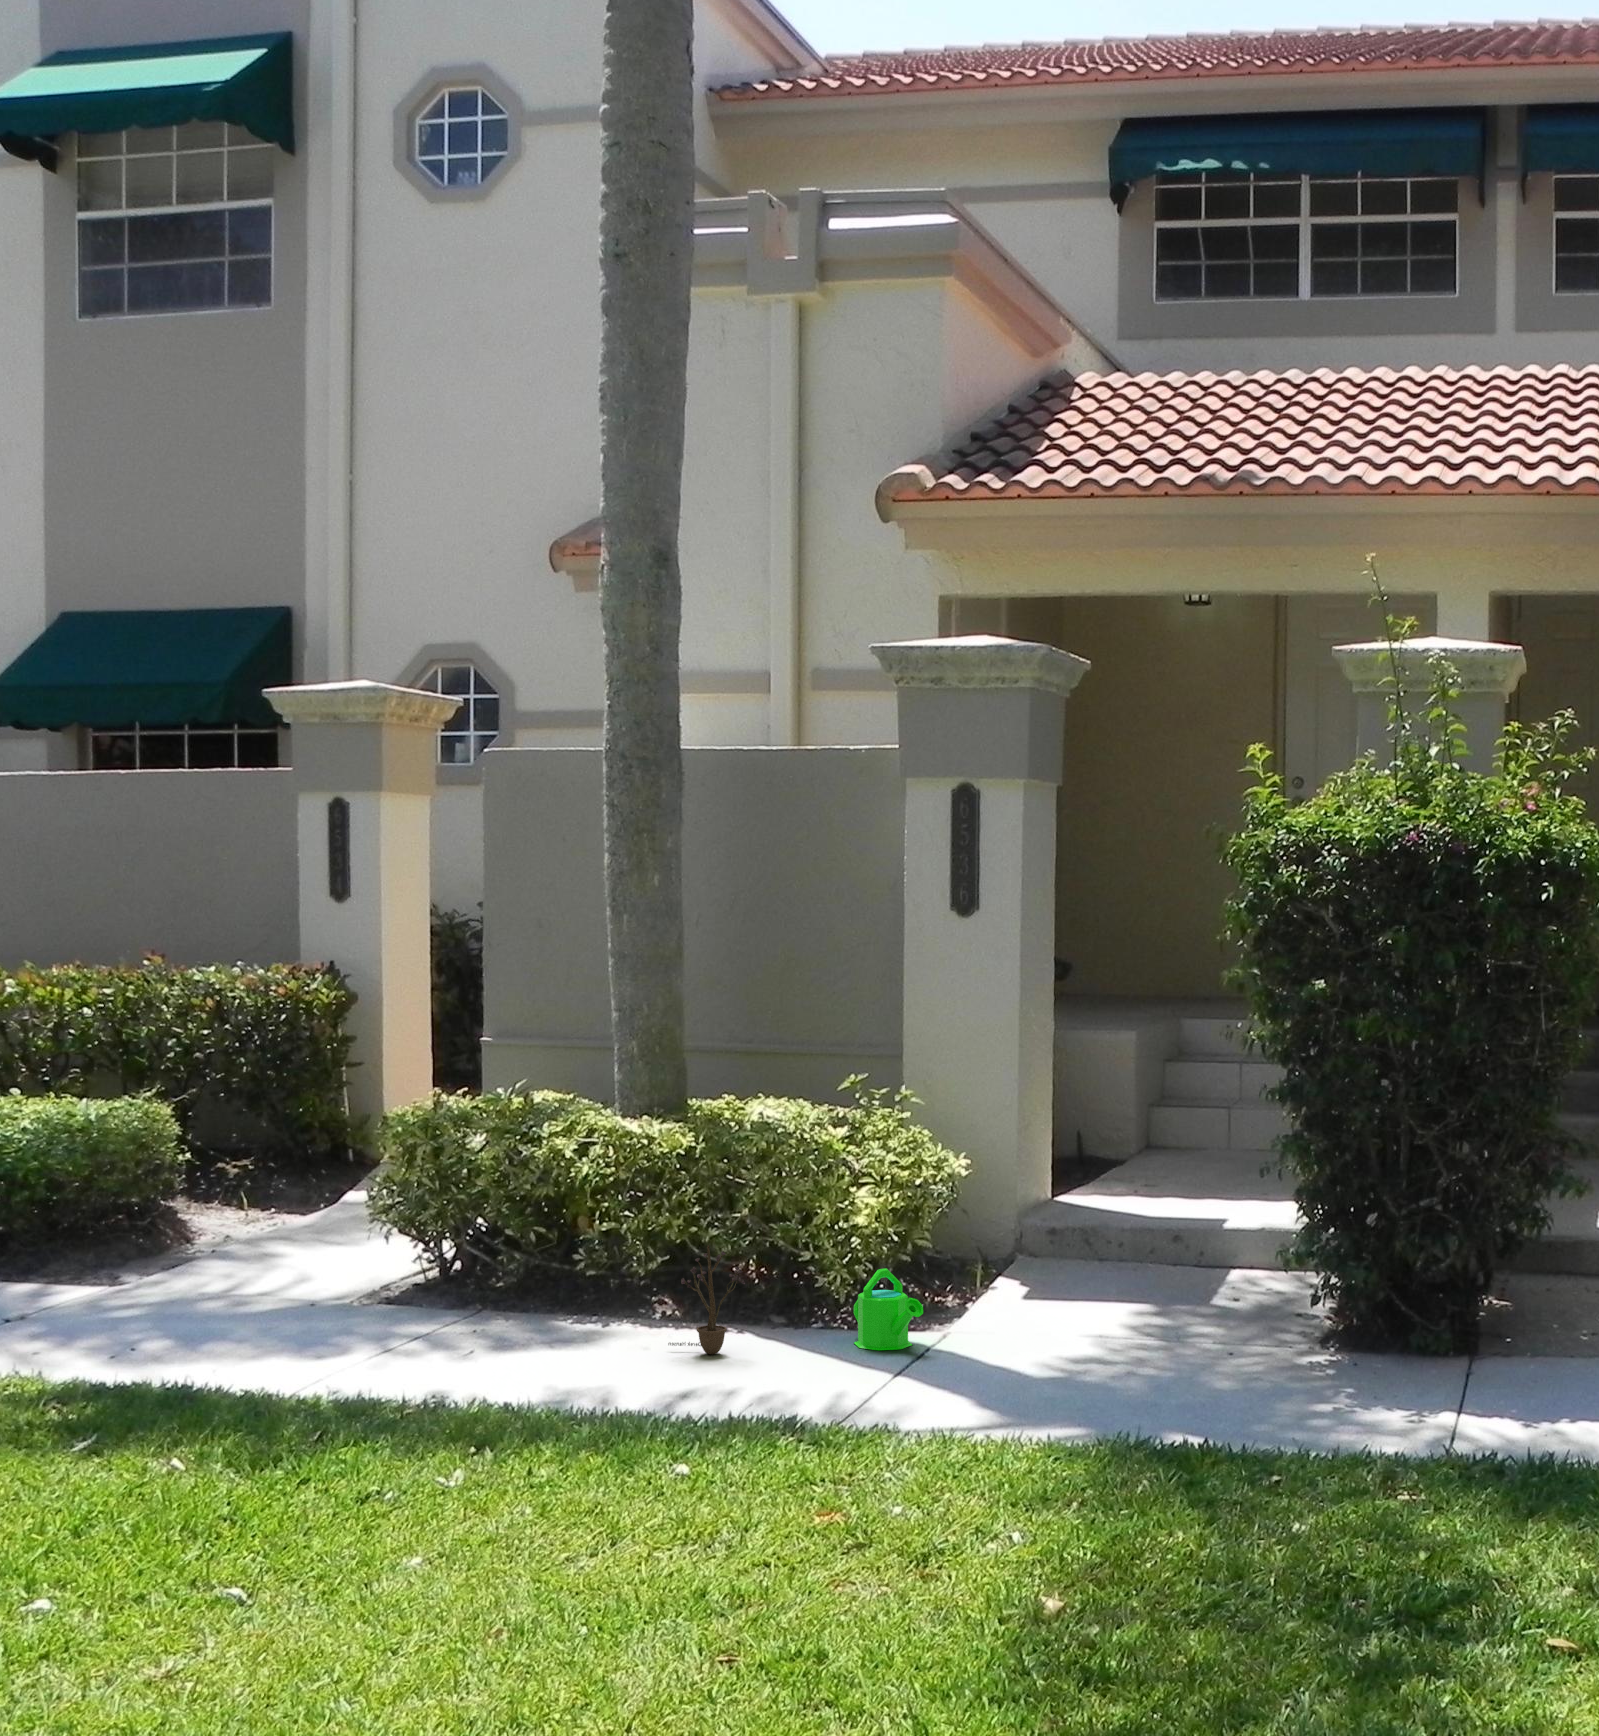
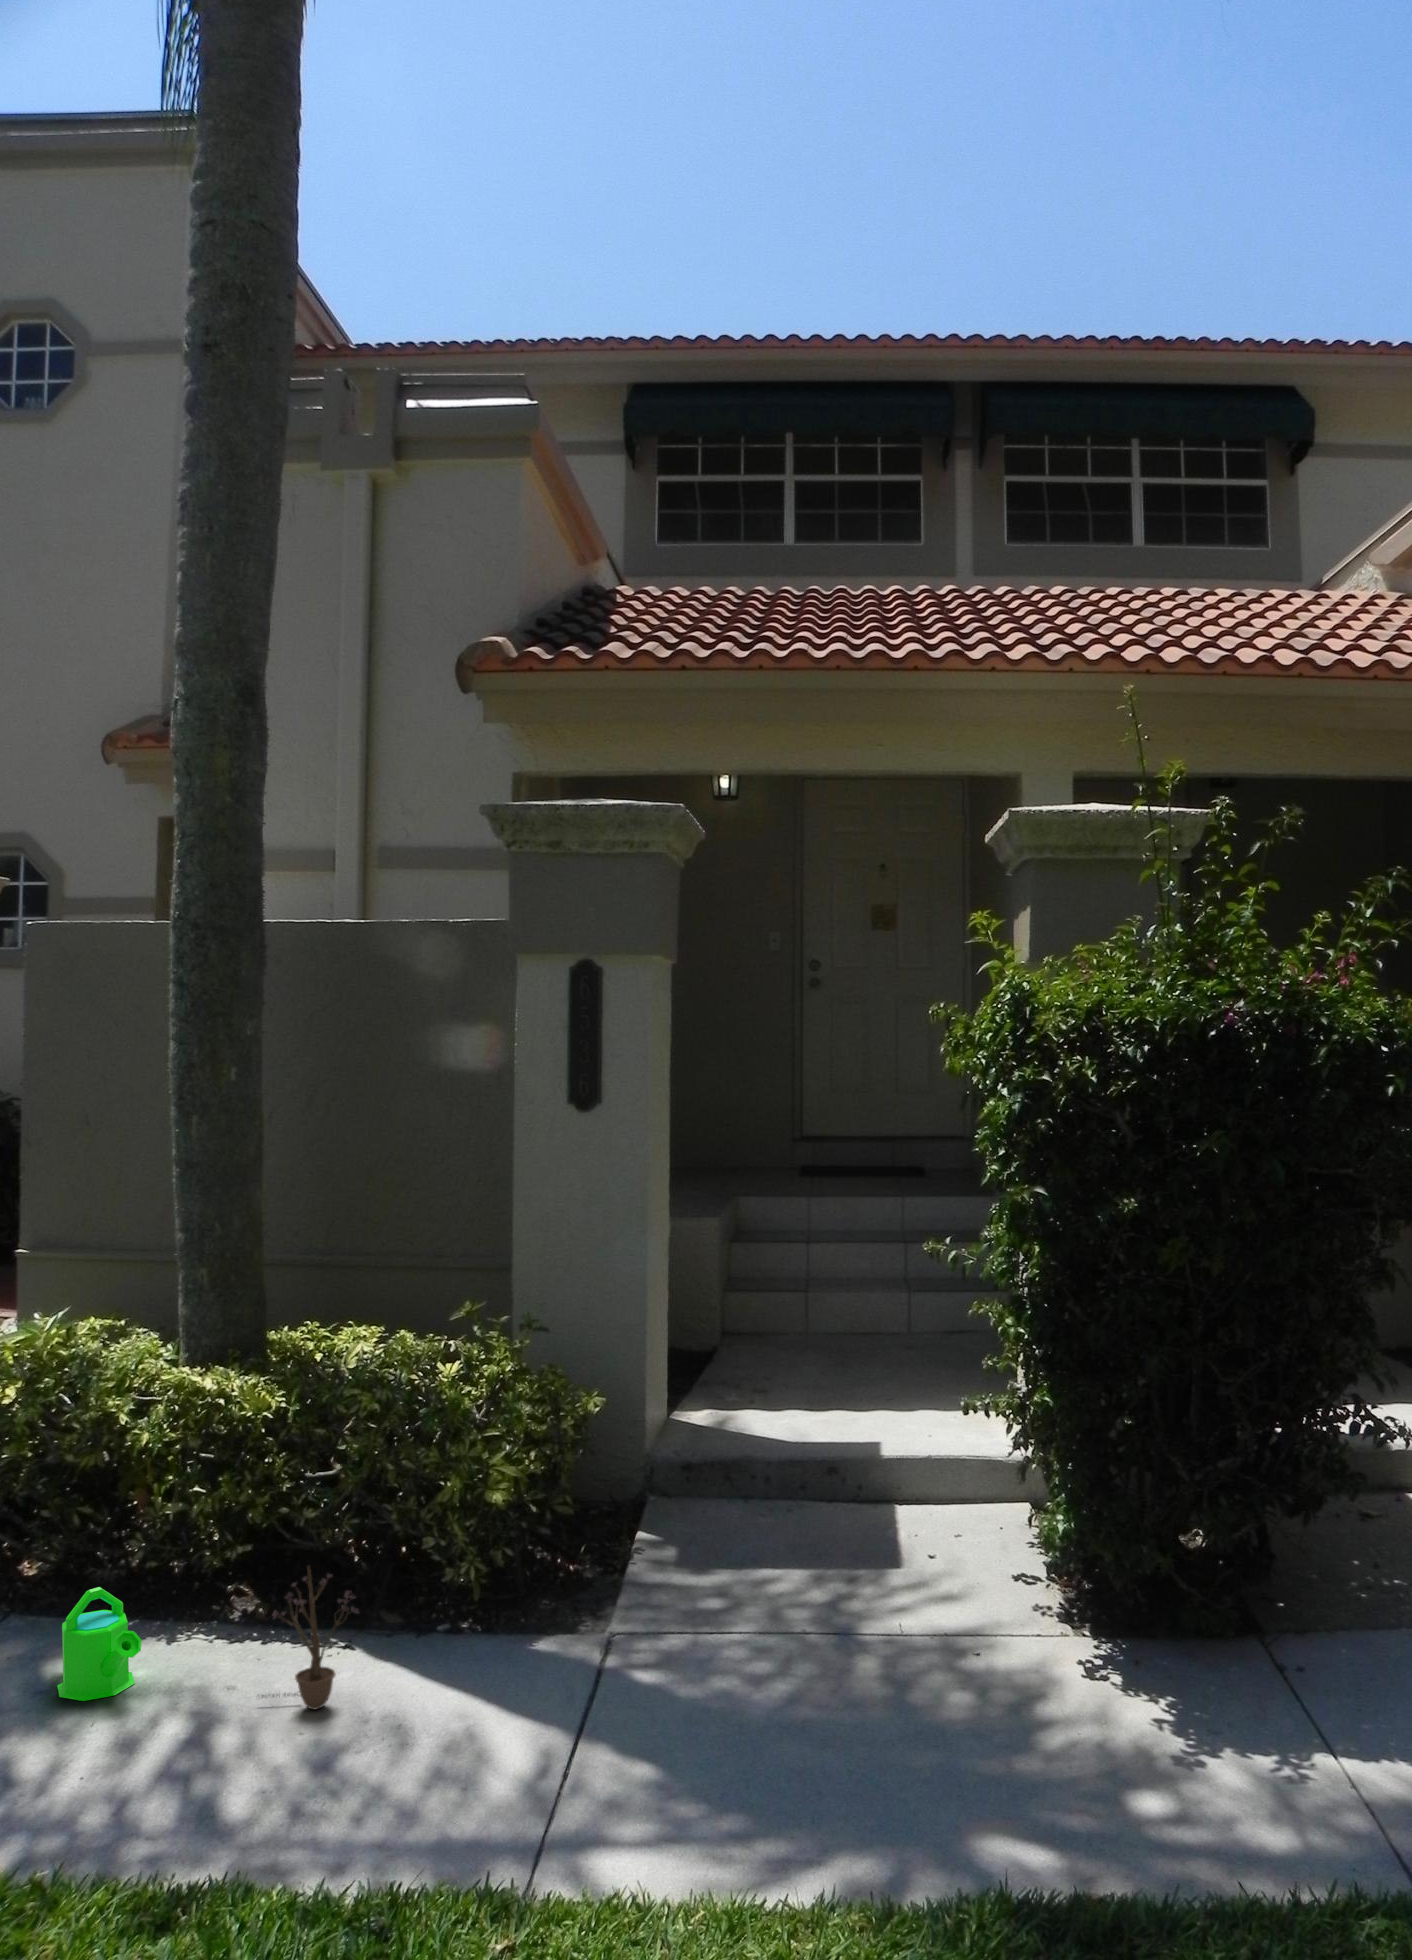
watering can: present [854,1268,923,1350] -> present [57,1587,141,1701]

